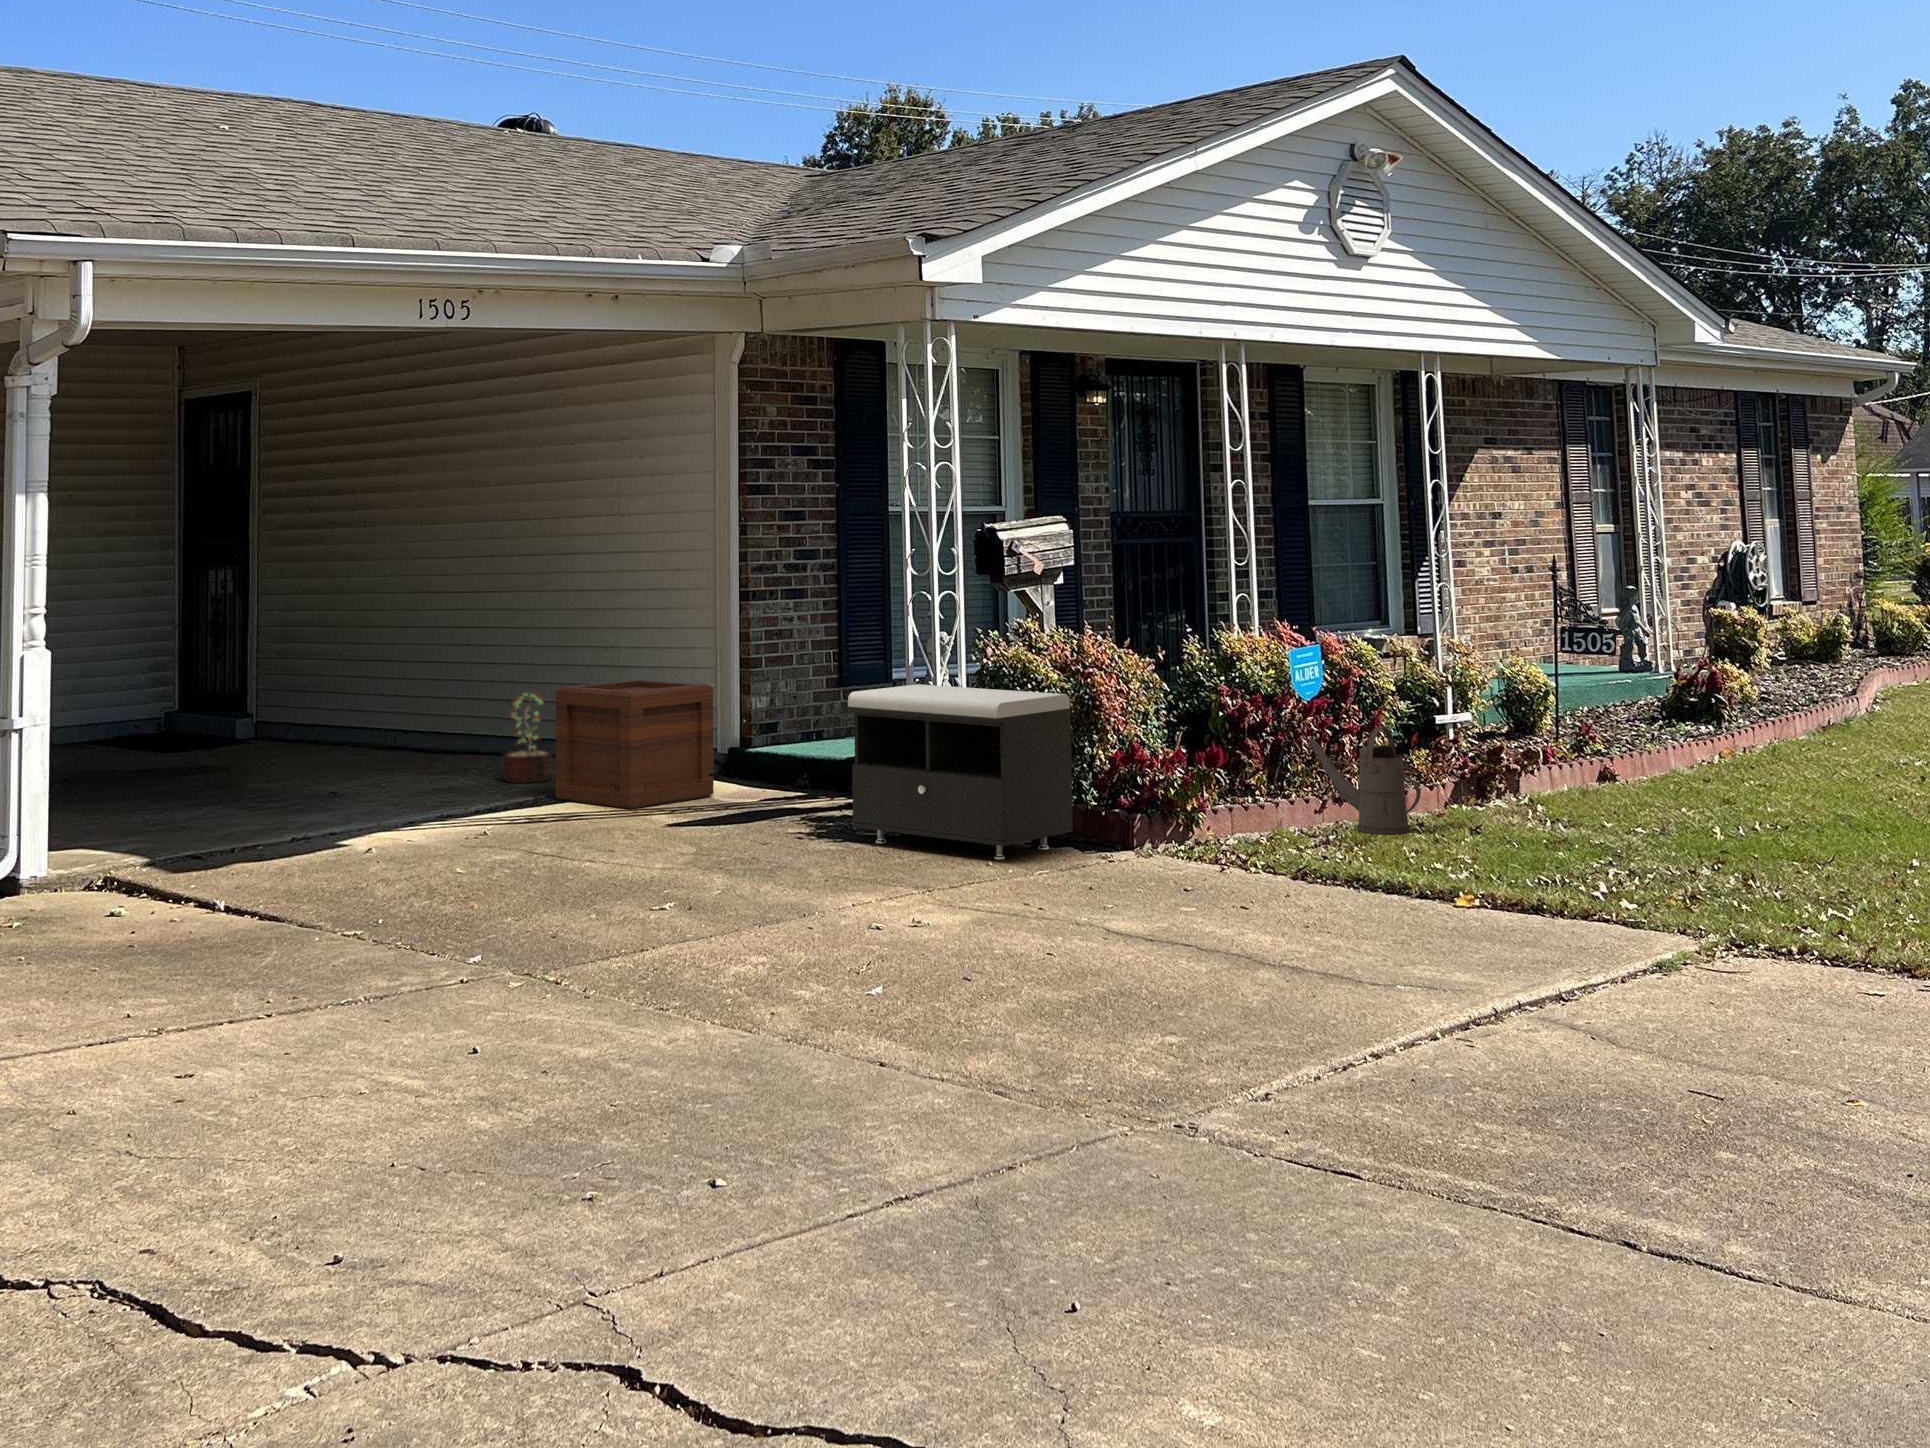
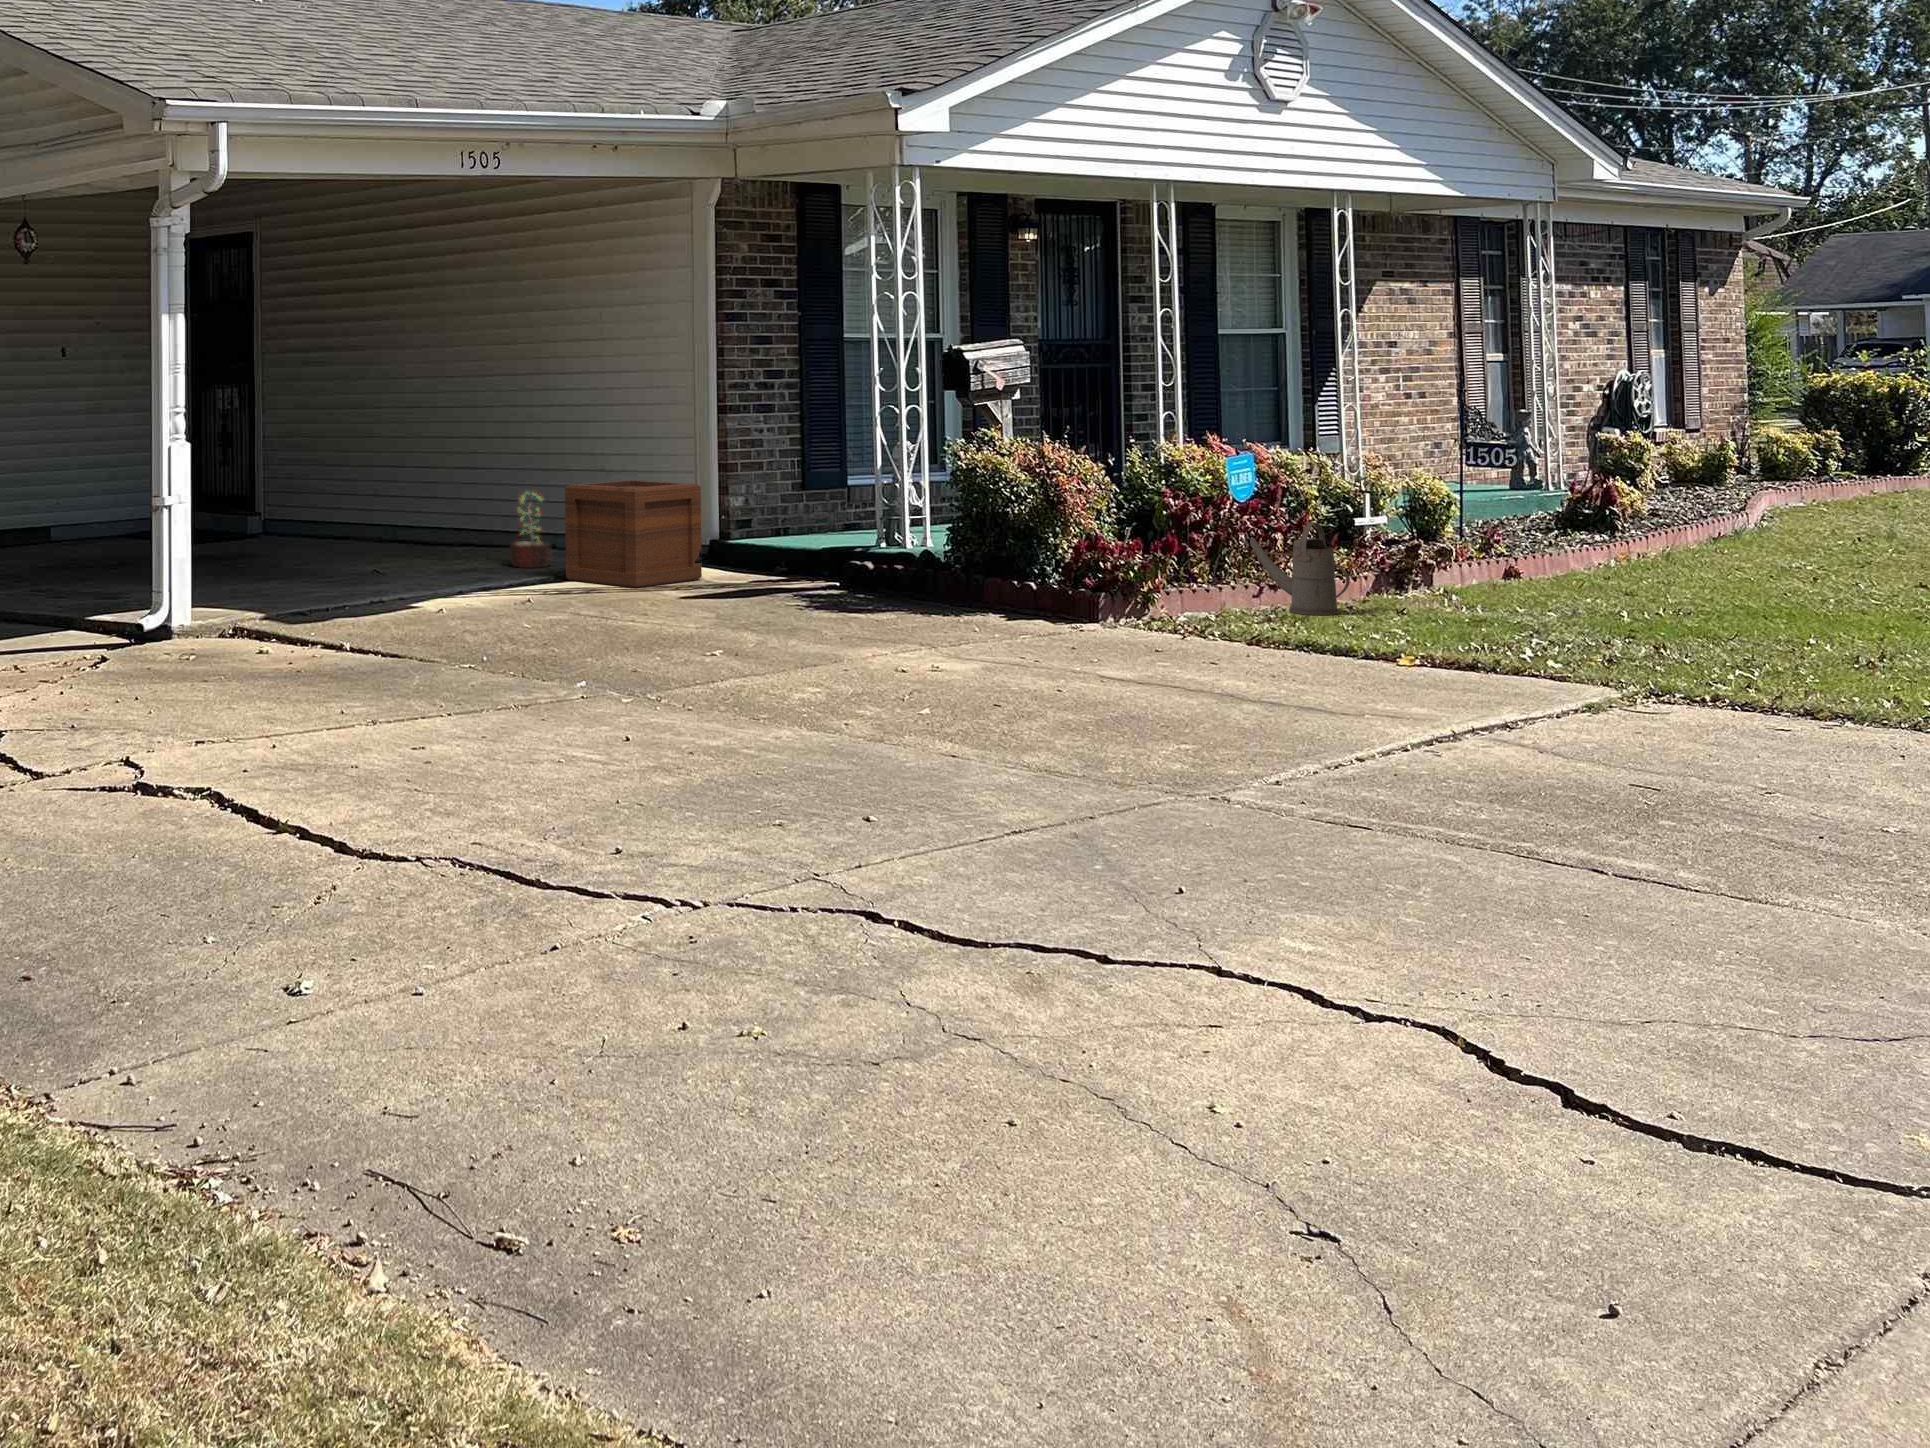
storage bench: present [848,684,1073,860] -> none [840,482,1040,628]

